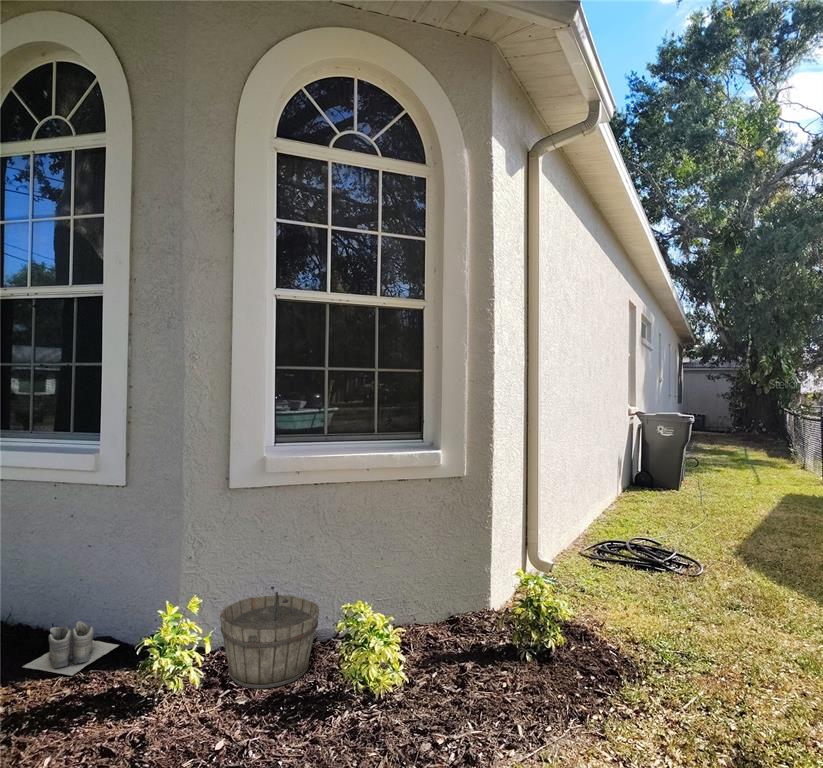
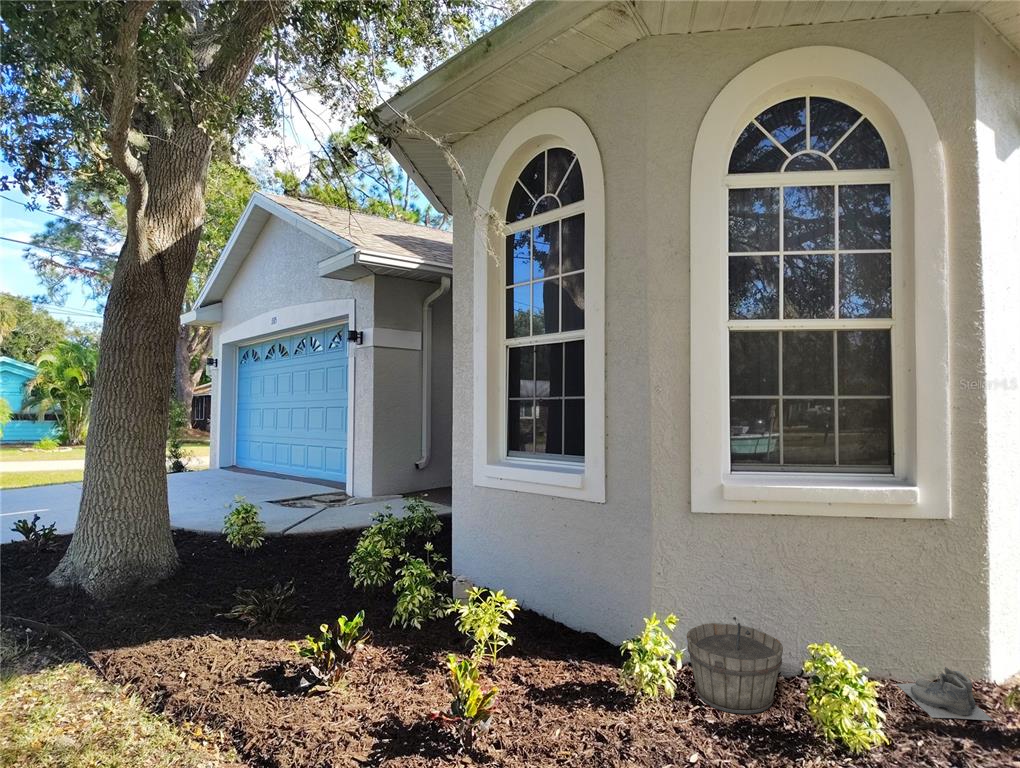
boots: present [23,621,119,676] -> present [896,667,992,720]

